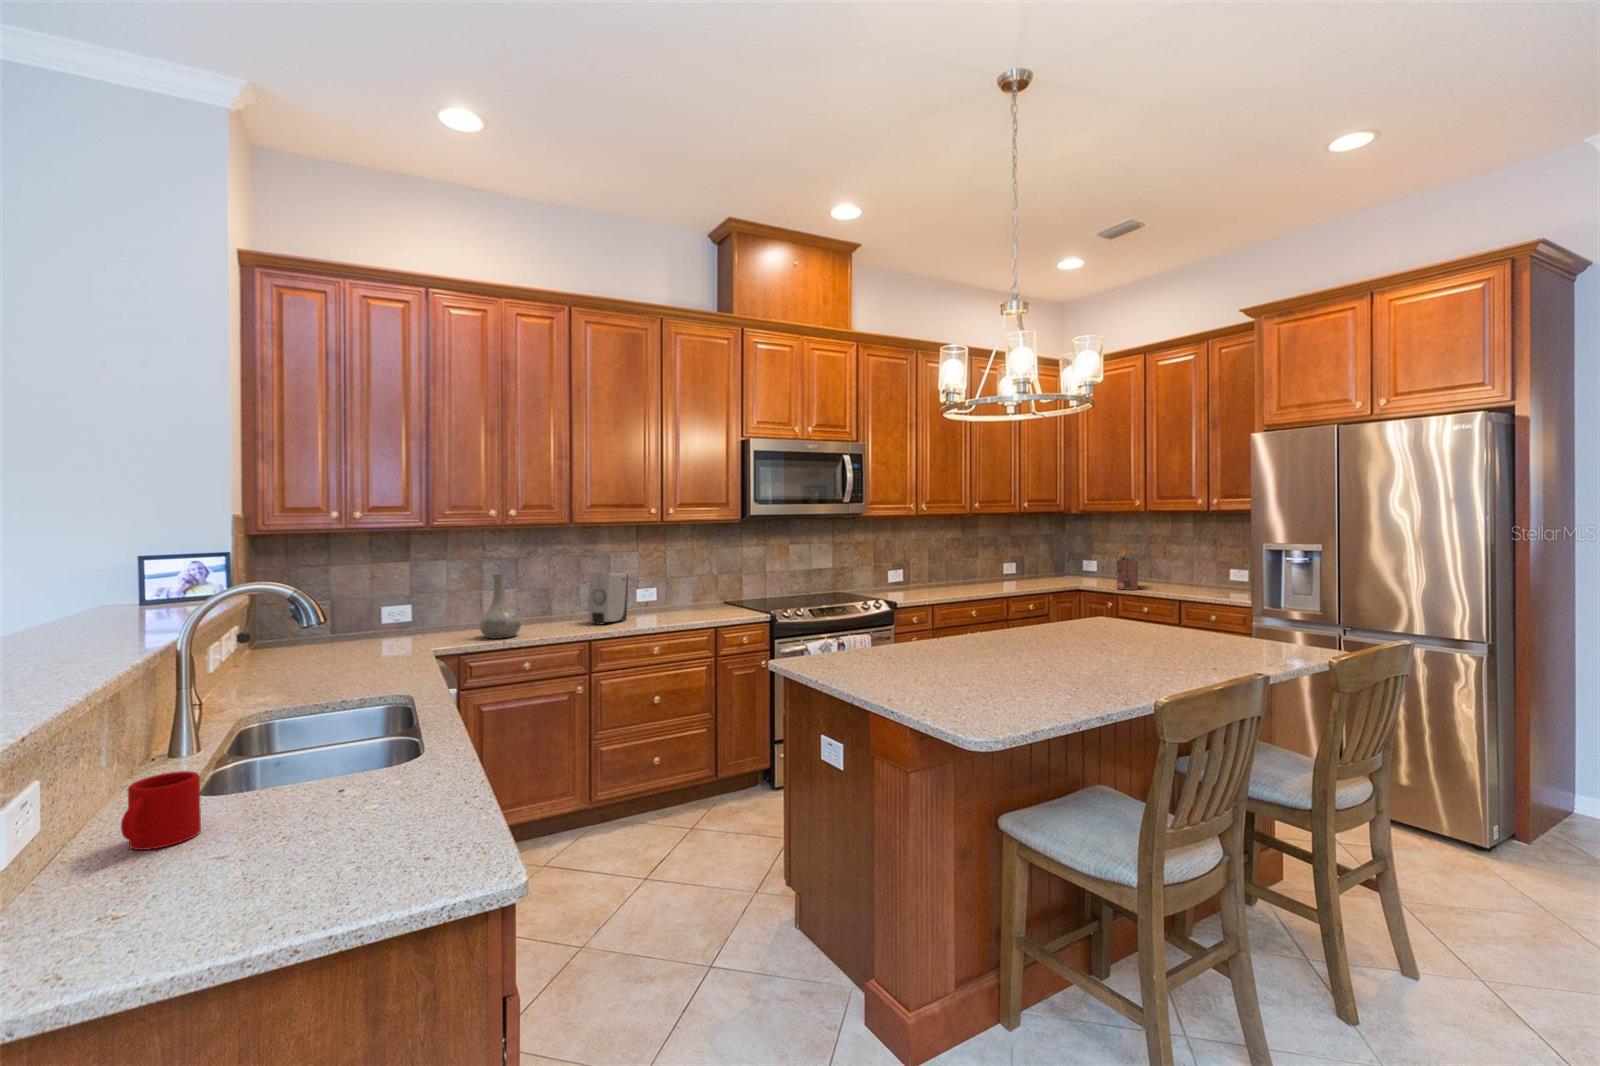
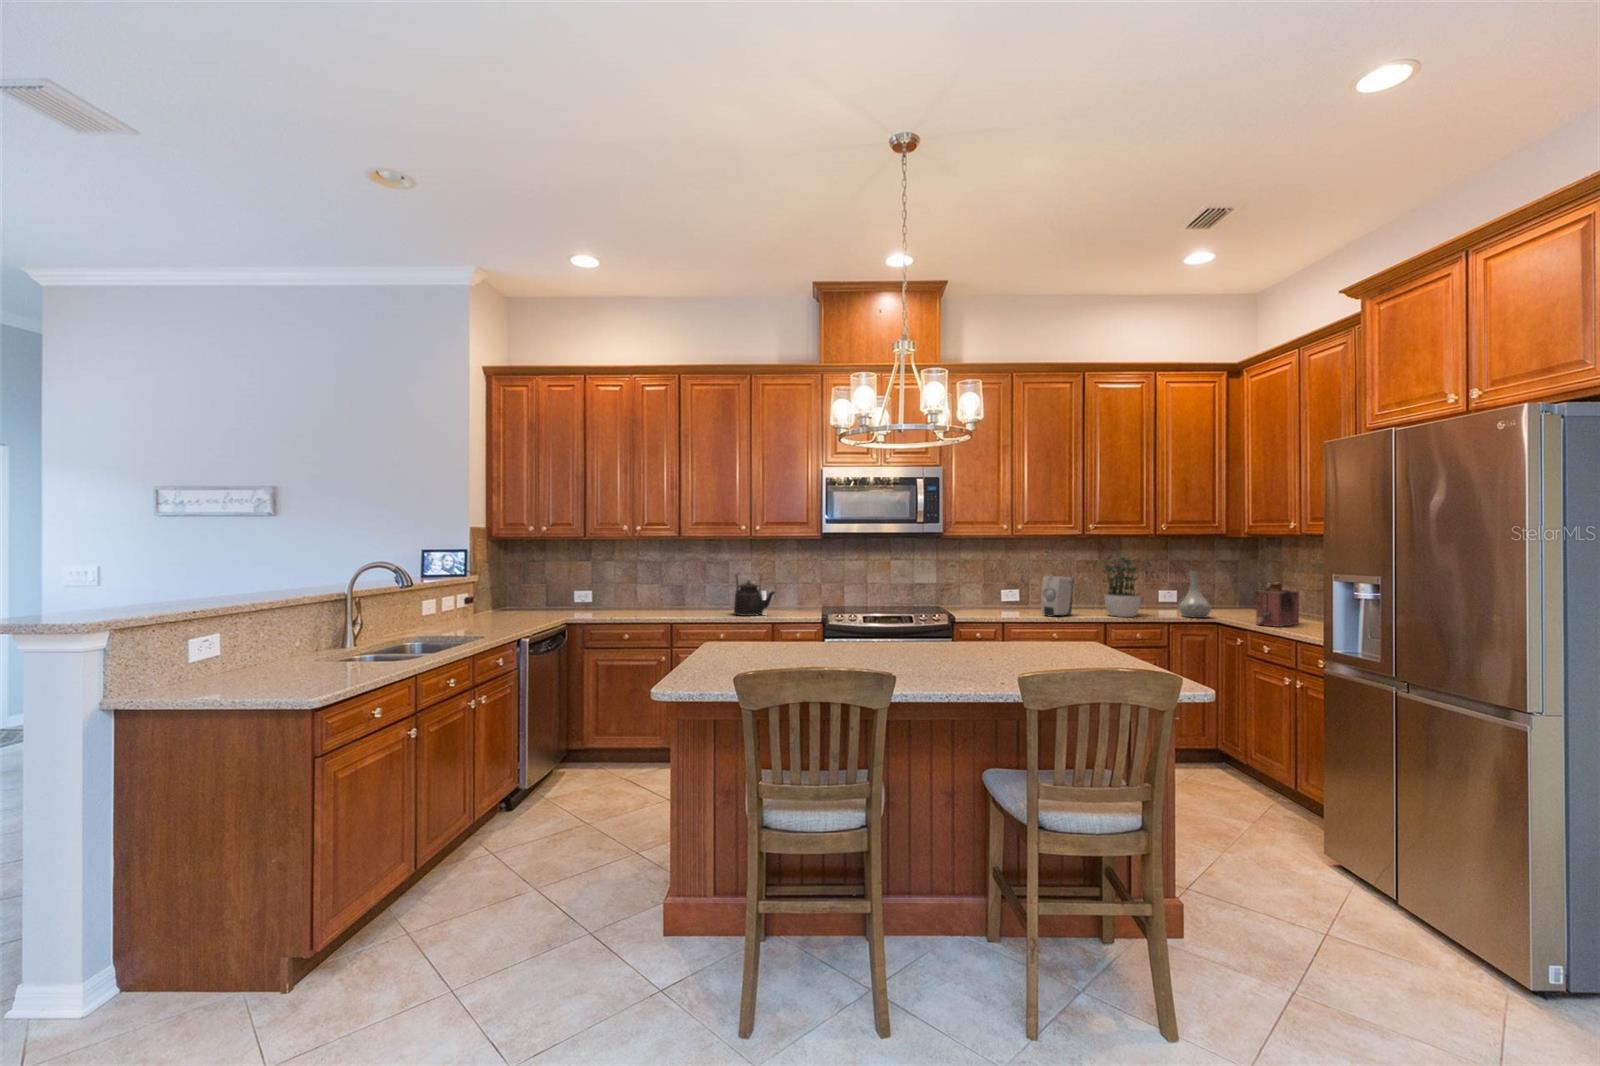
potted plant: none [987,529,1024,590] -> present [1101,552,1141,617]
kettle: none [652,567,708,622] -> present [734,574,774,616]
vase: present [479,573,522,639] -> present [1179,571,1211,618]
soap dispenser: present [588,573,628,625] -> present [1041,576,1073,617]
mug: present [121,771,201,850] -> none [233,646,277,678]

